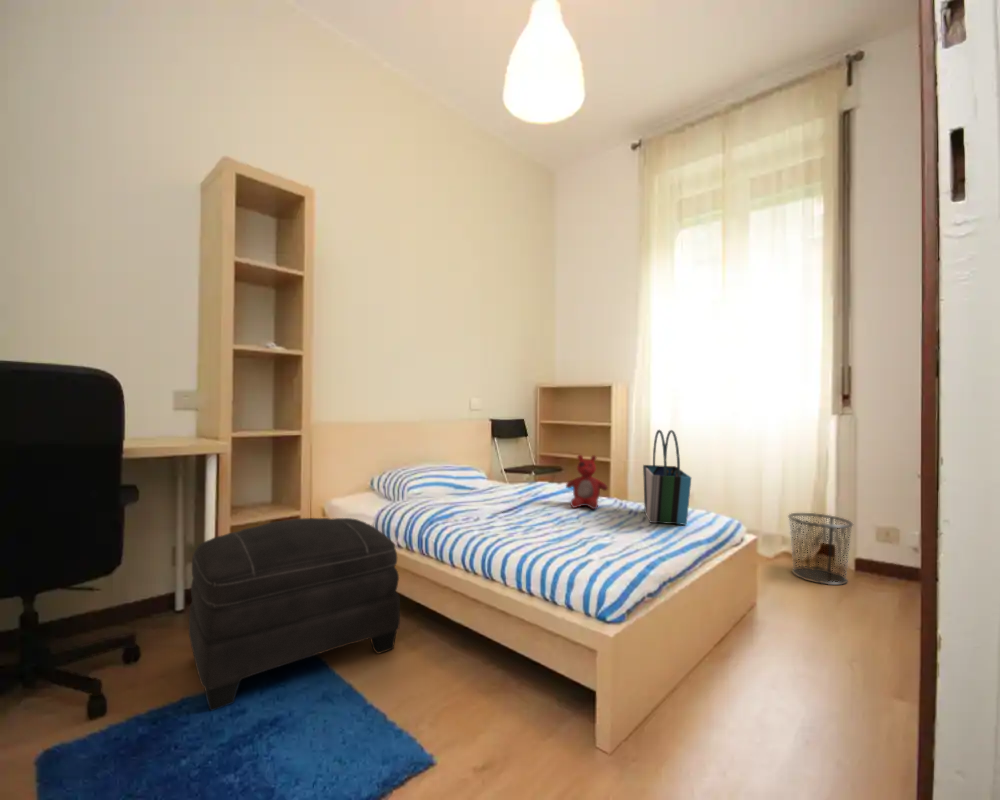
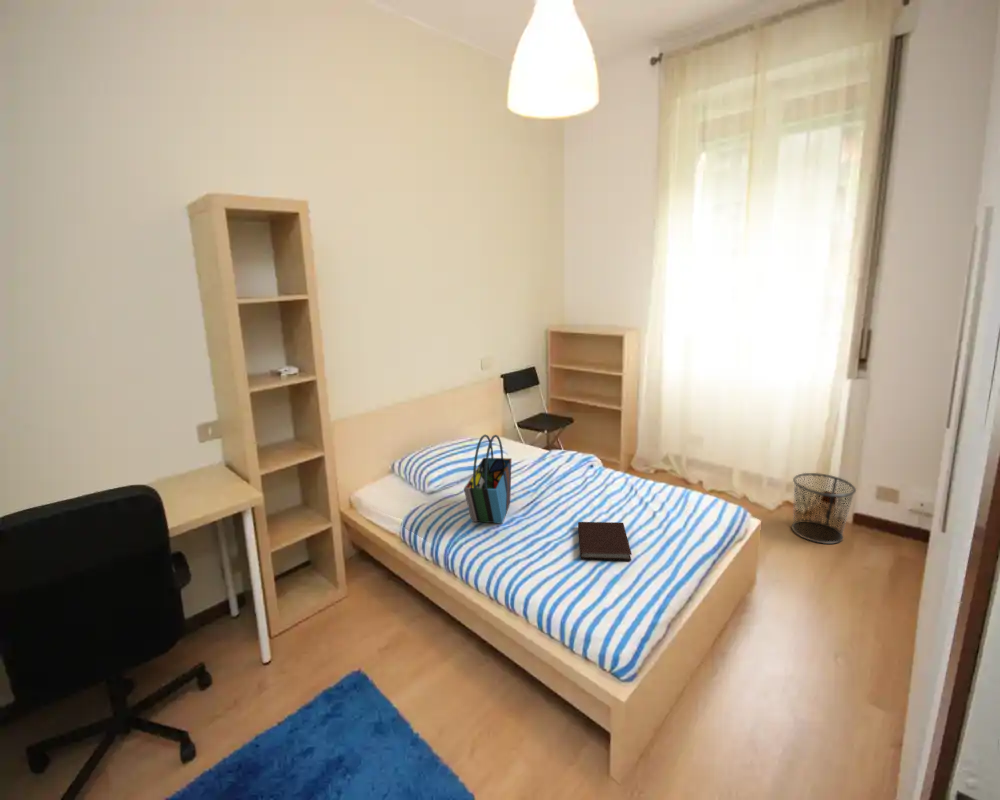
tote bag: present [643,430,691,525] -> present [464,435,511,523]
stuffed bear: present [566,455,607,509] -> none [579,452,620,507]
notebook: none [564,513,620,538] -> present [578,522,631,561]
ottoman: present [189,518,400,711] -> none [245,540,436,742]

